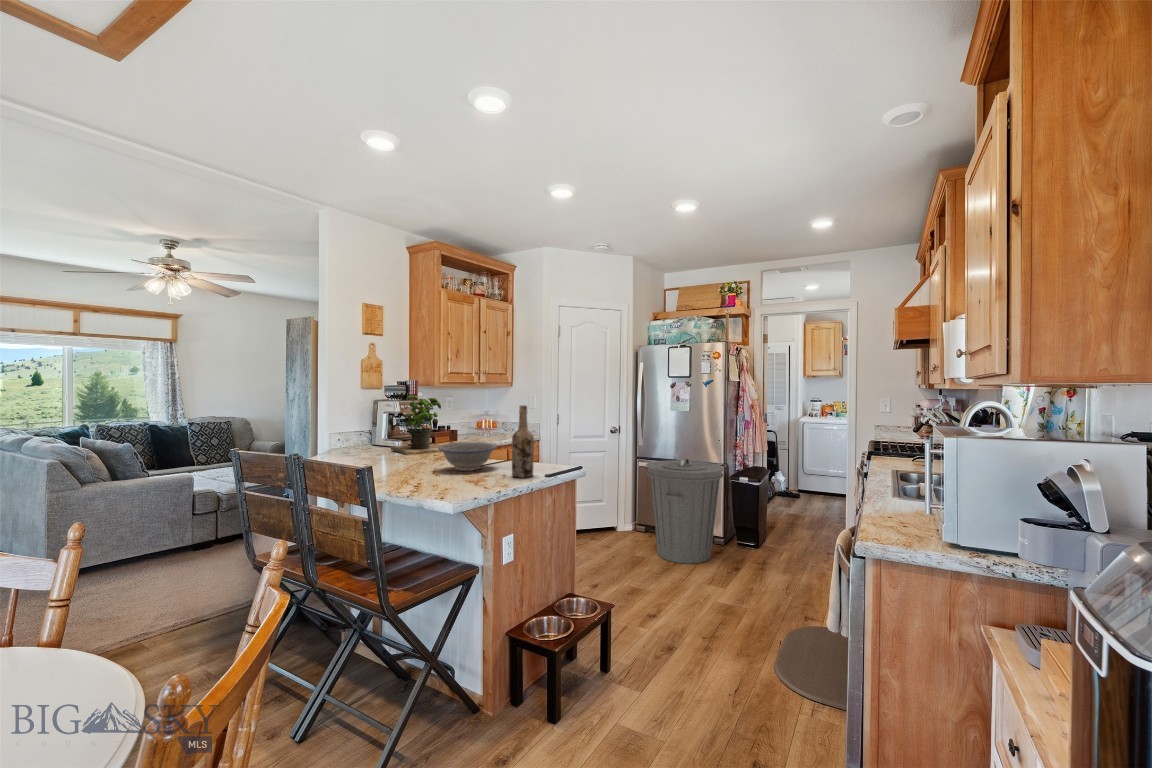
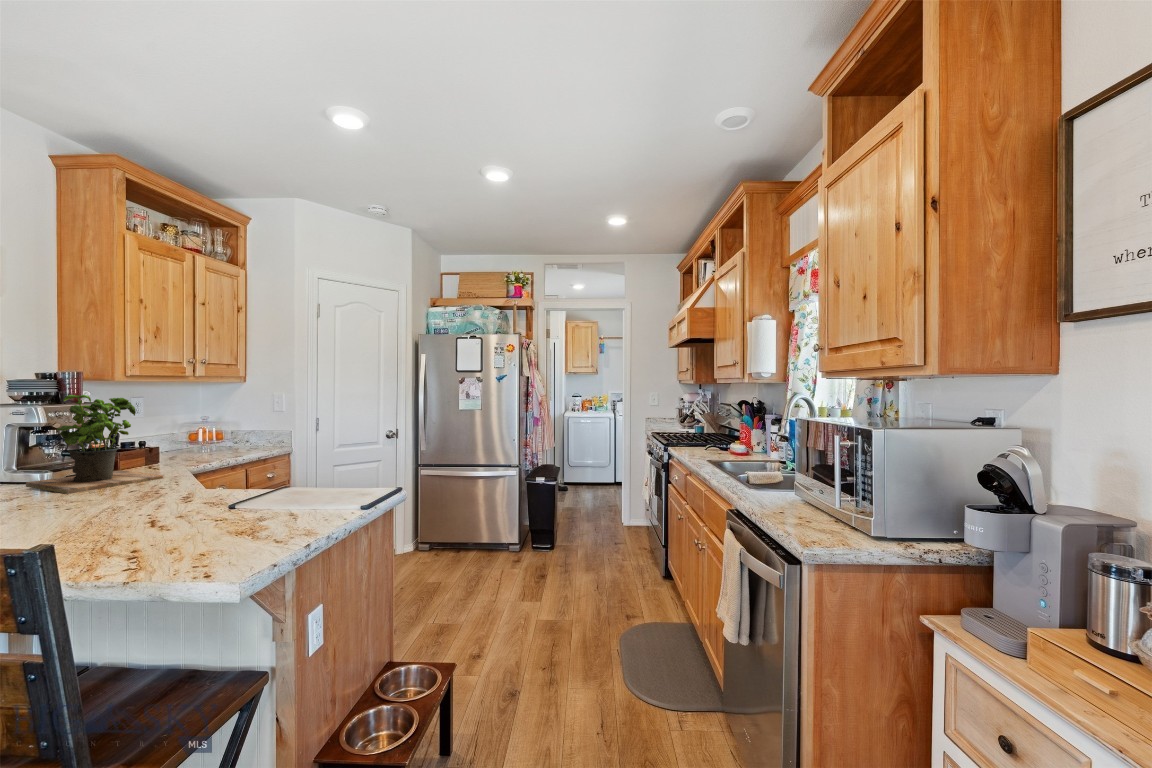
wine bottle: present [512,406,534,478] -> none [309,403,346,513]
bowl: present [438,442,497,471] -> none [154,462,270,512]
trash can: present [646,458,724,564] -> none [436,461,524,580]

